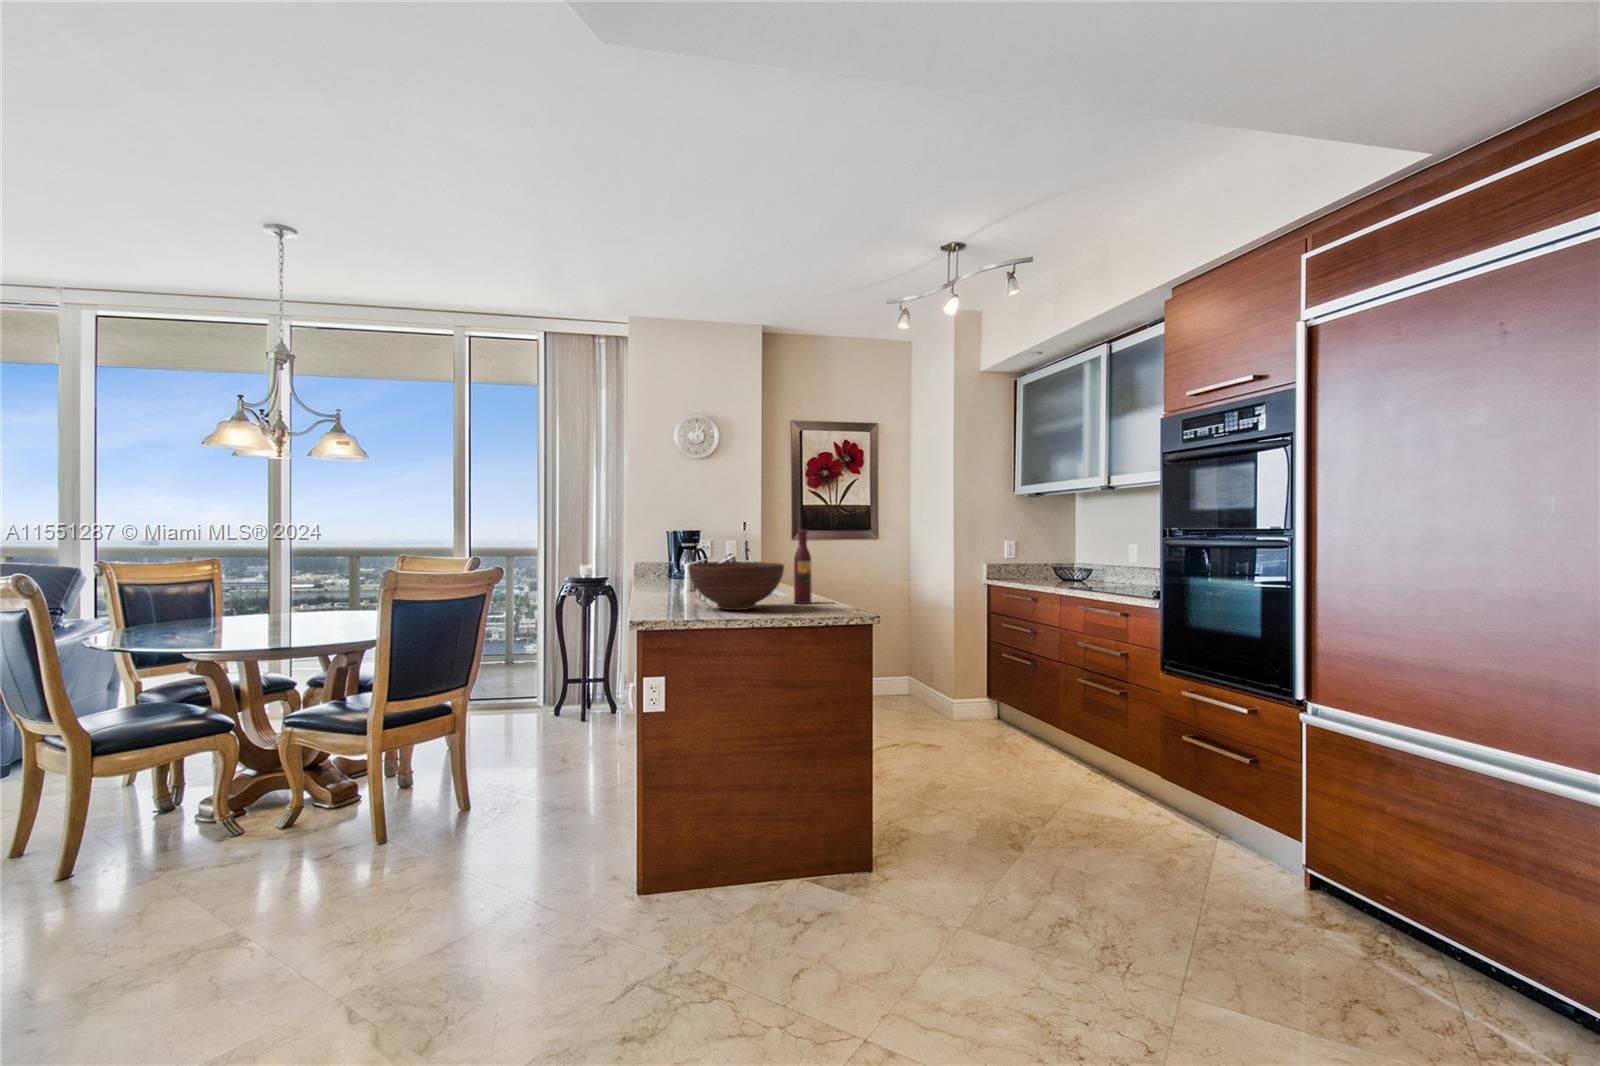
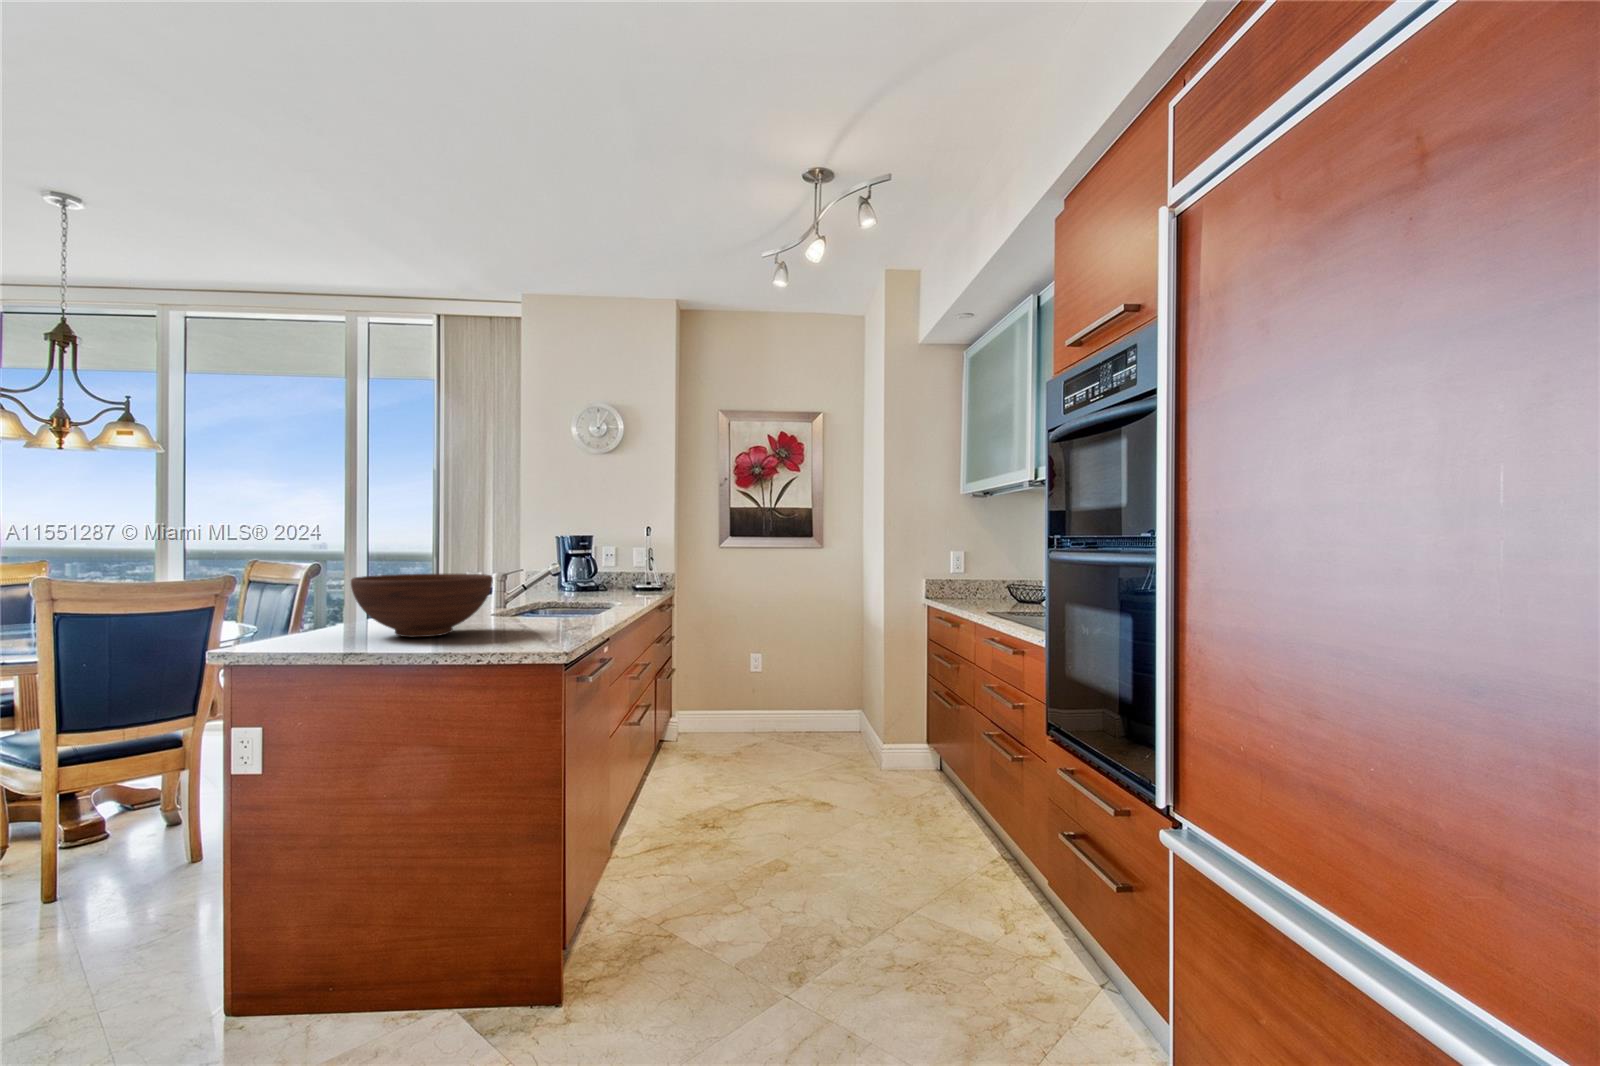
wine bottle: present [794,529,812,604] -> none [542,531,566,629]

